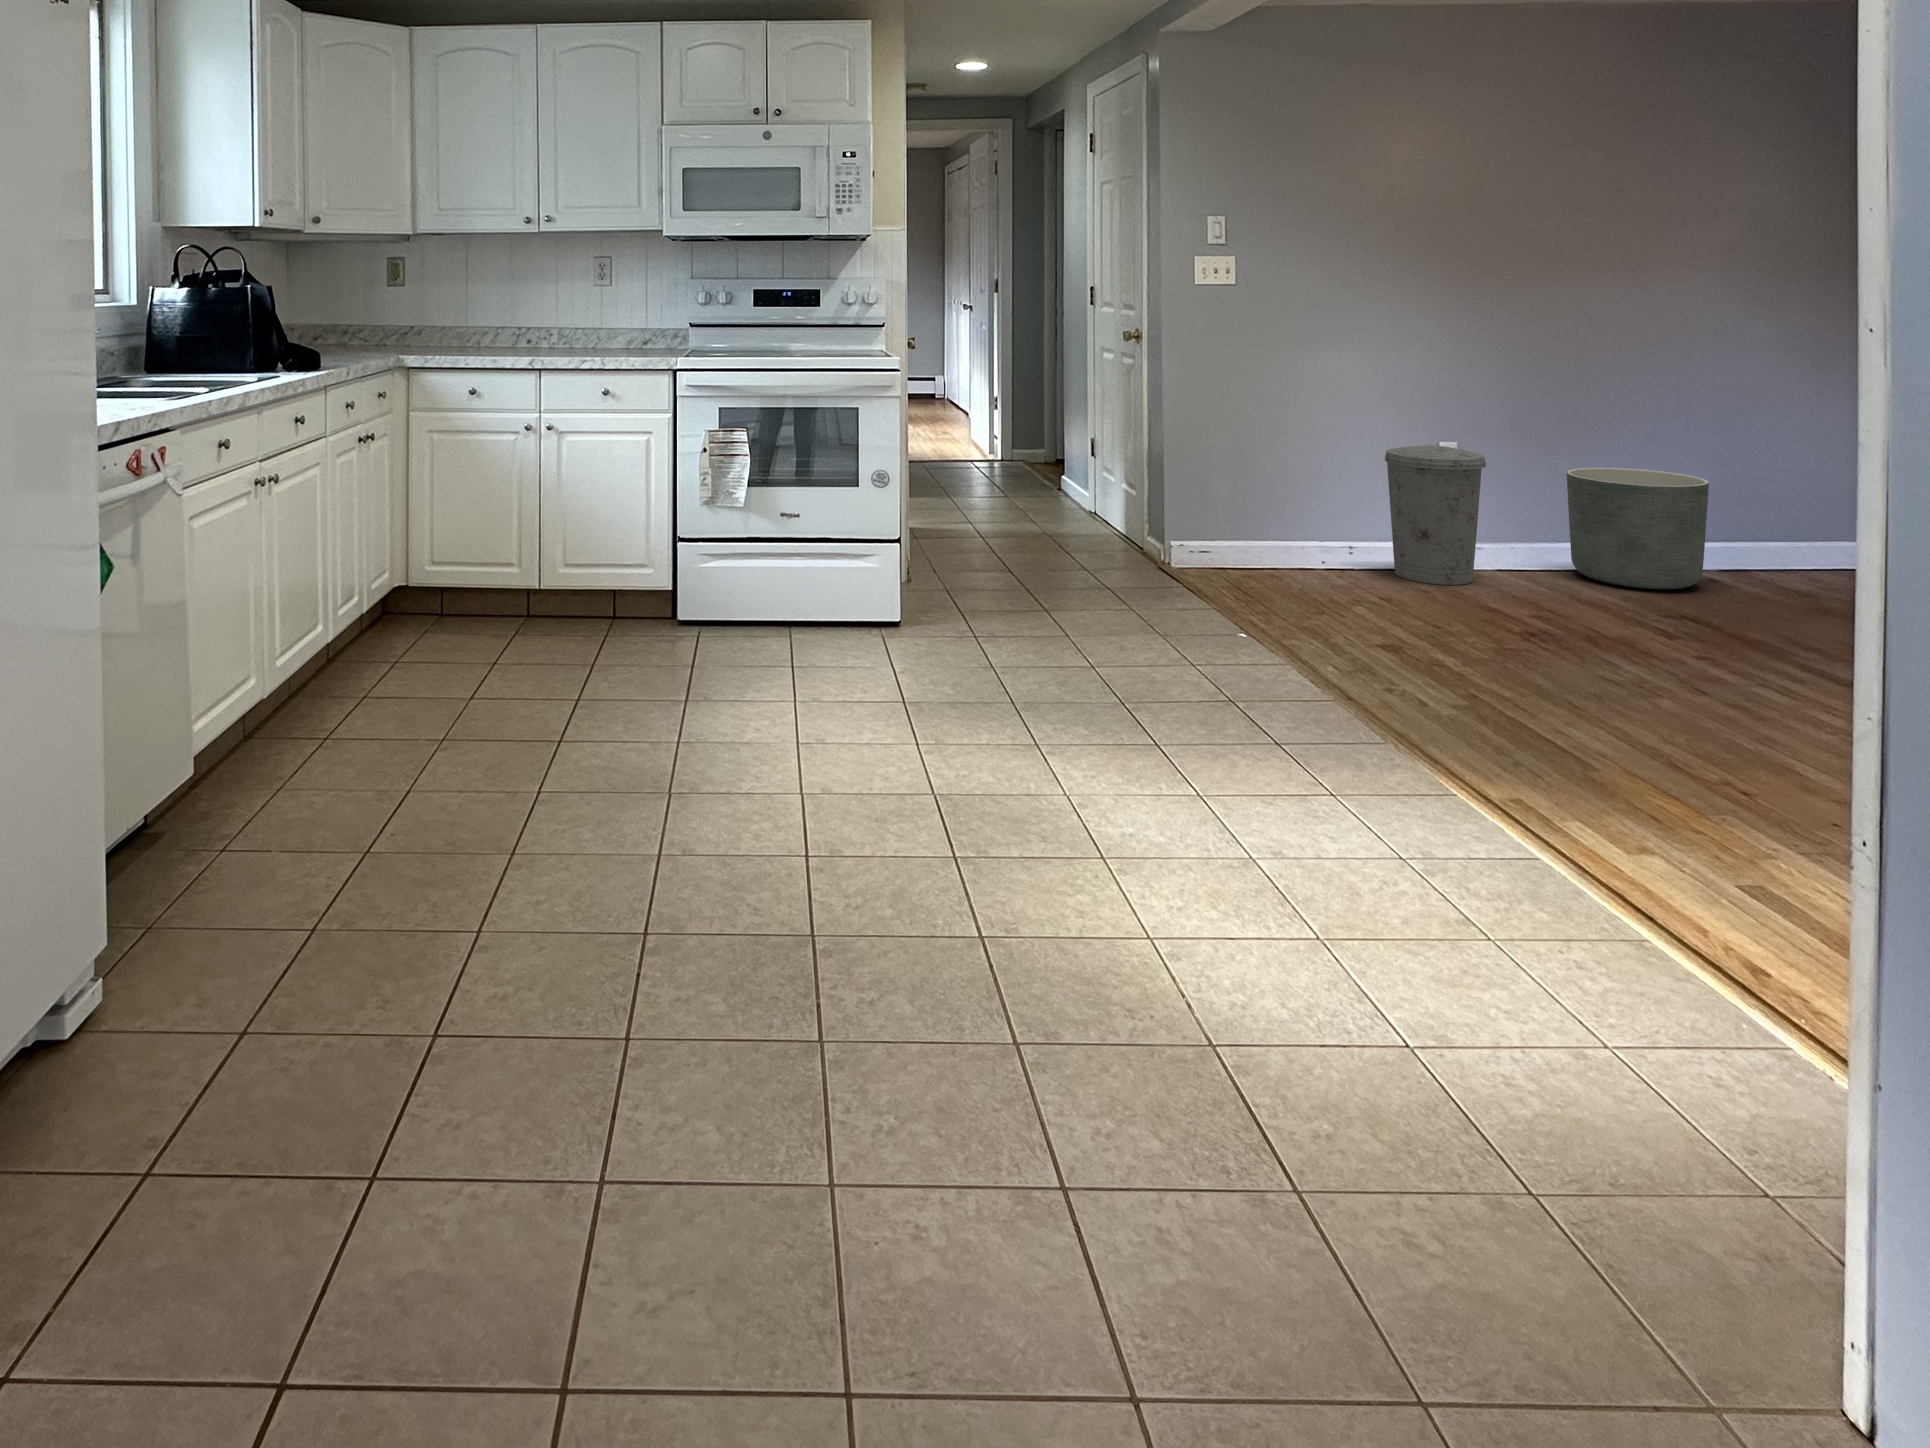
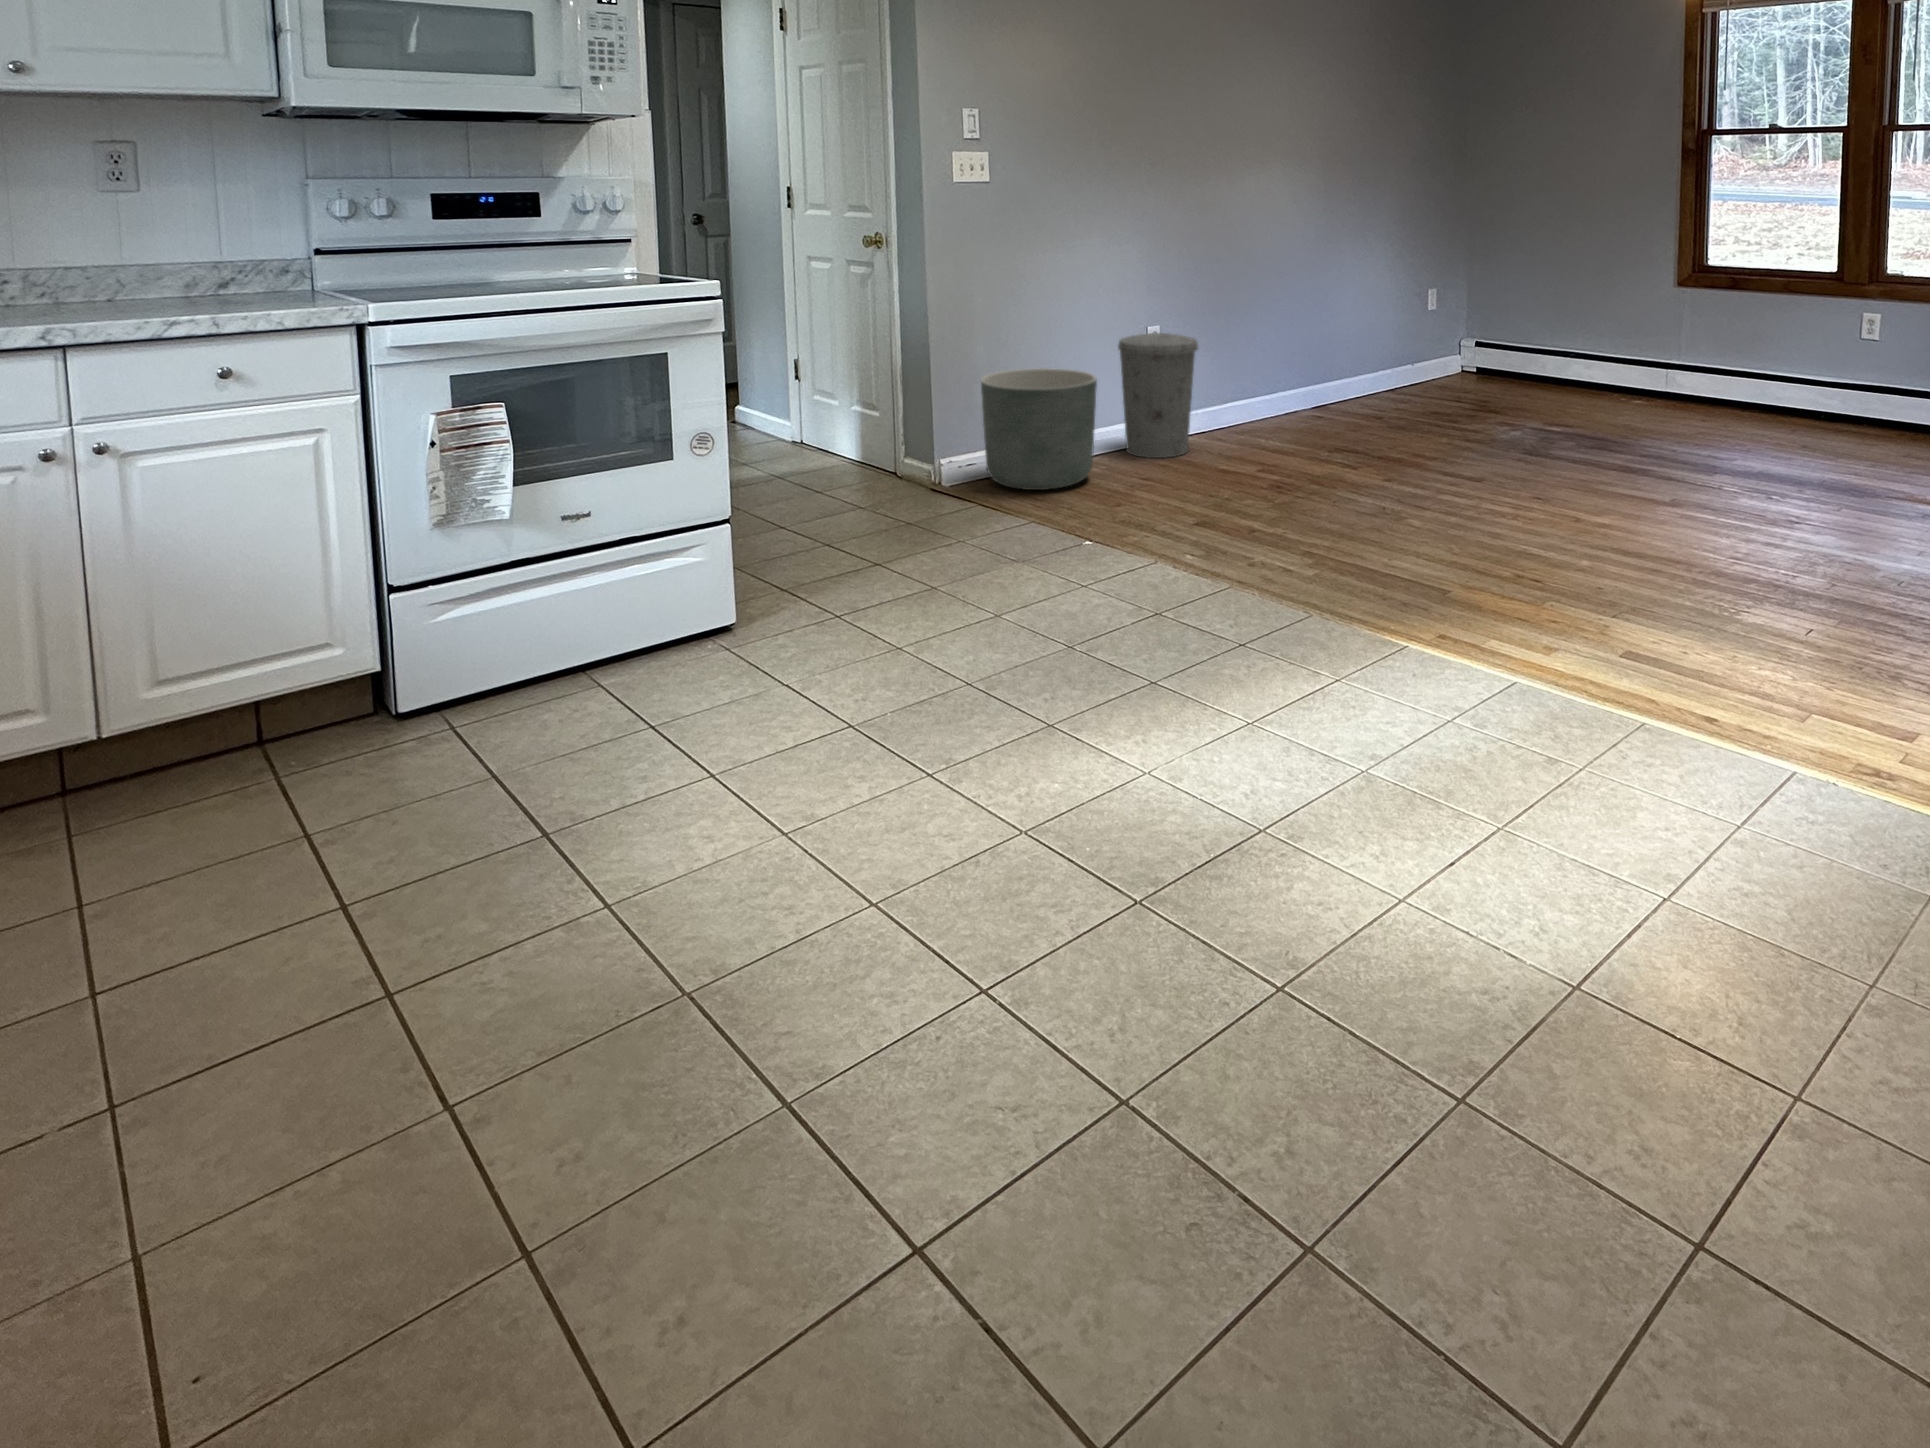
planter: present [1567,468,1709,590] -> present [981,368,1097,490]

